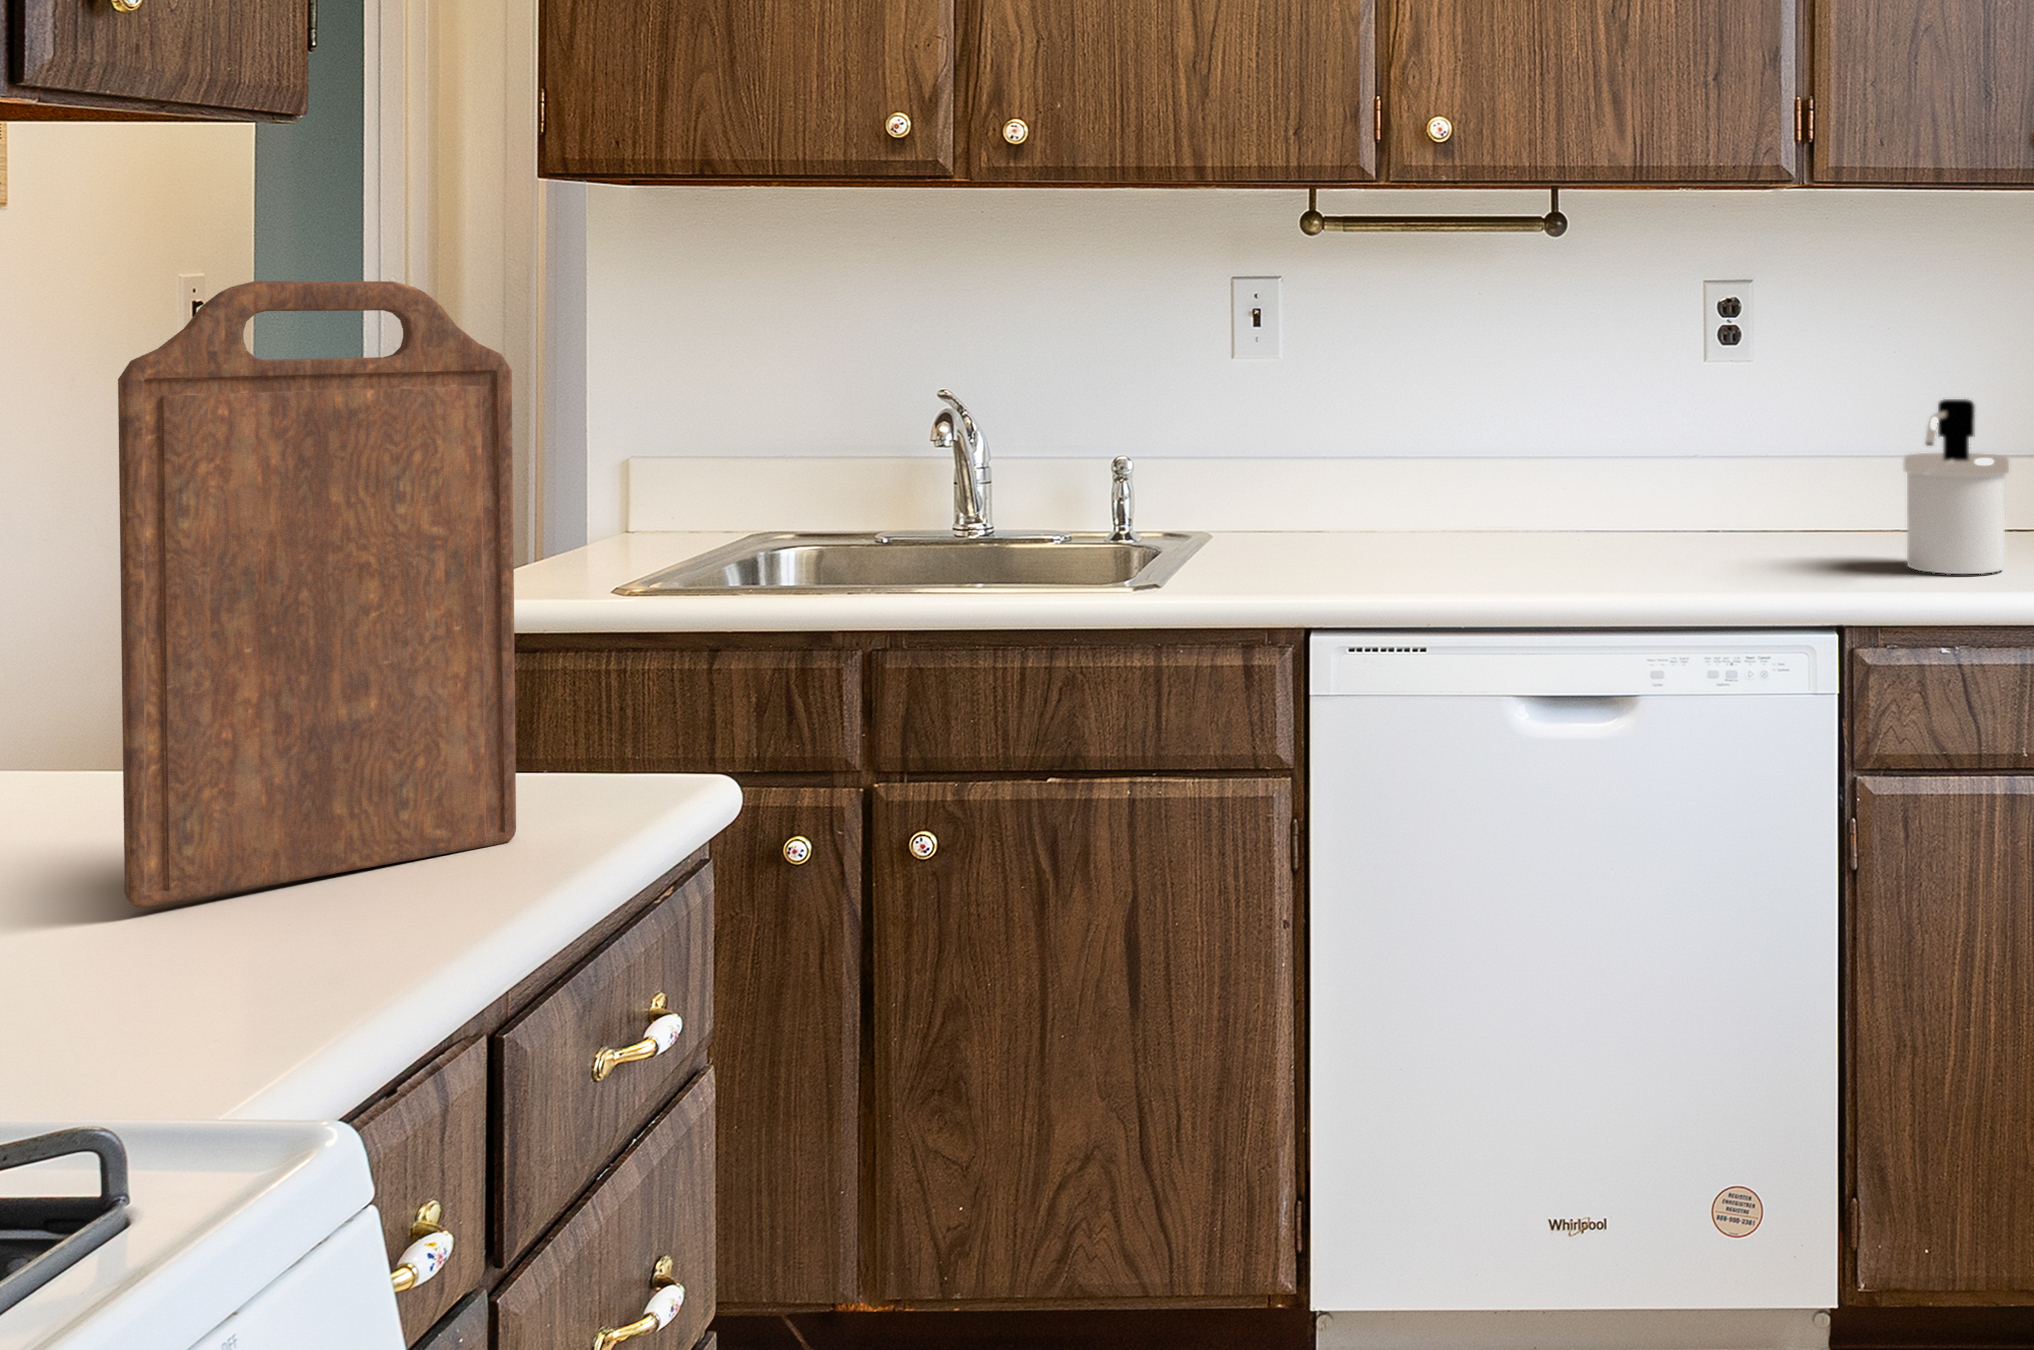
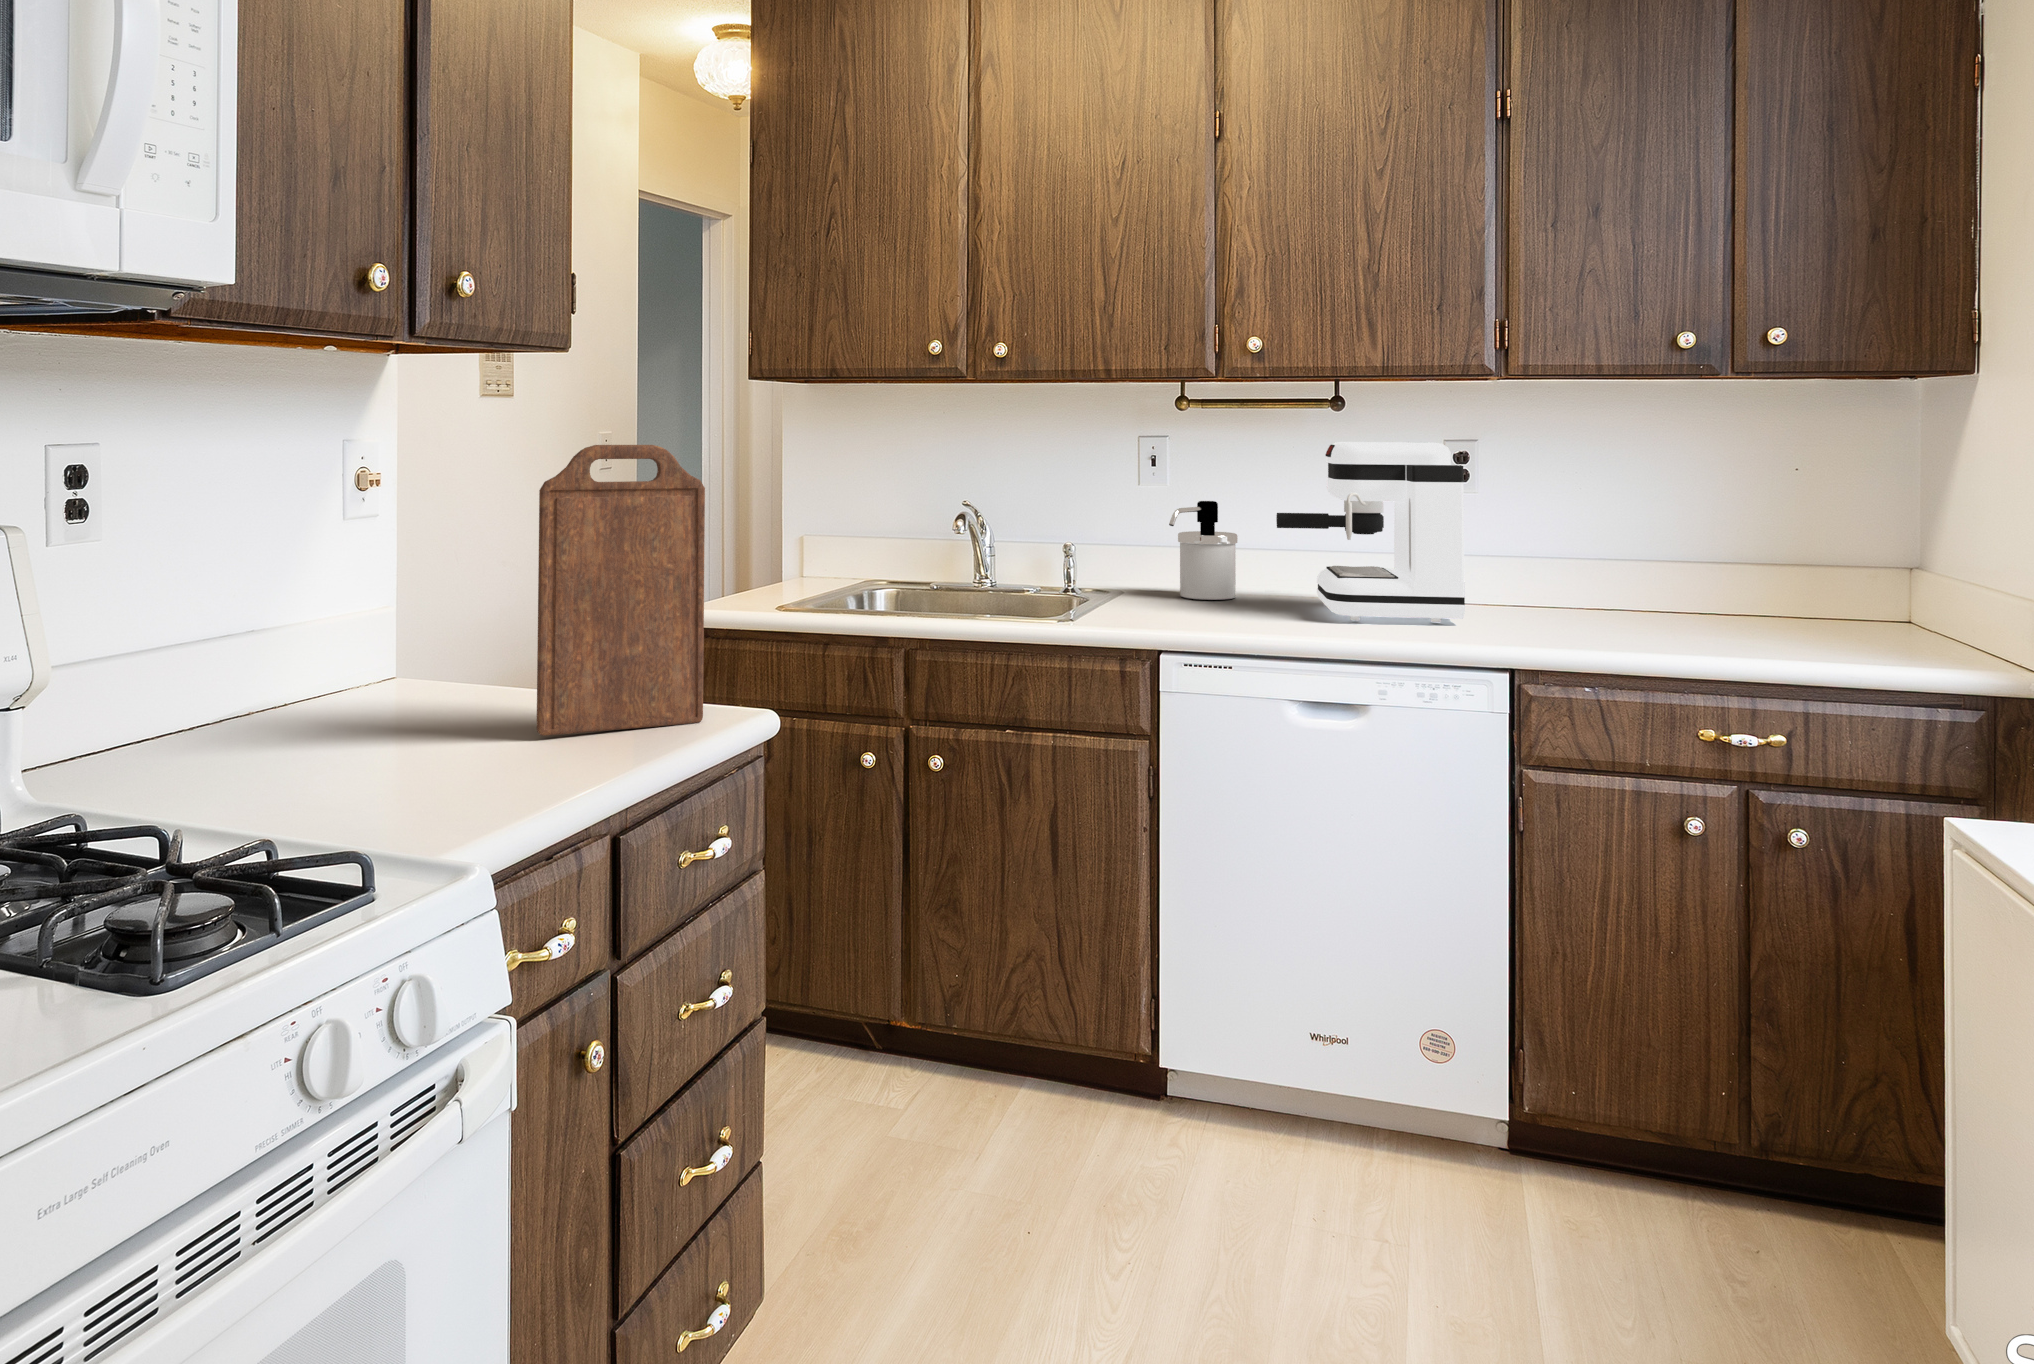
coffee maker: none [1469,290,1756,565] -> present [1276,442,1465,622]
soap dispenser: present [1904,399,2009,574] -> present [1169,501,1238,600]

